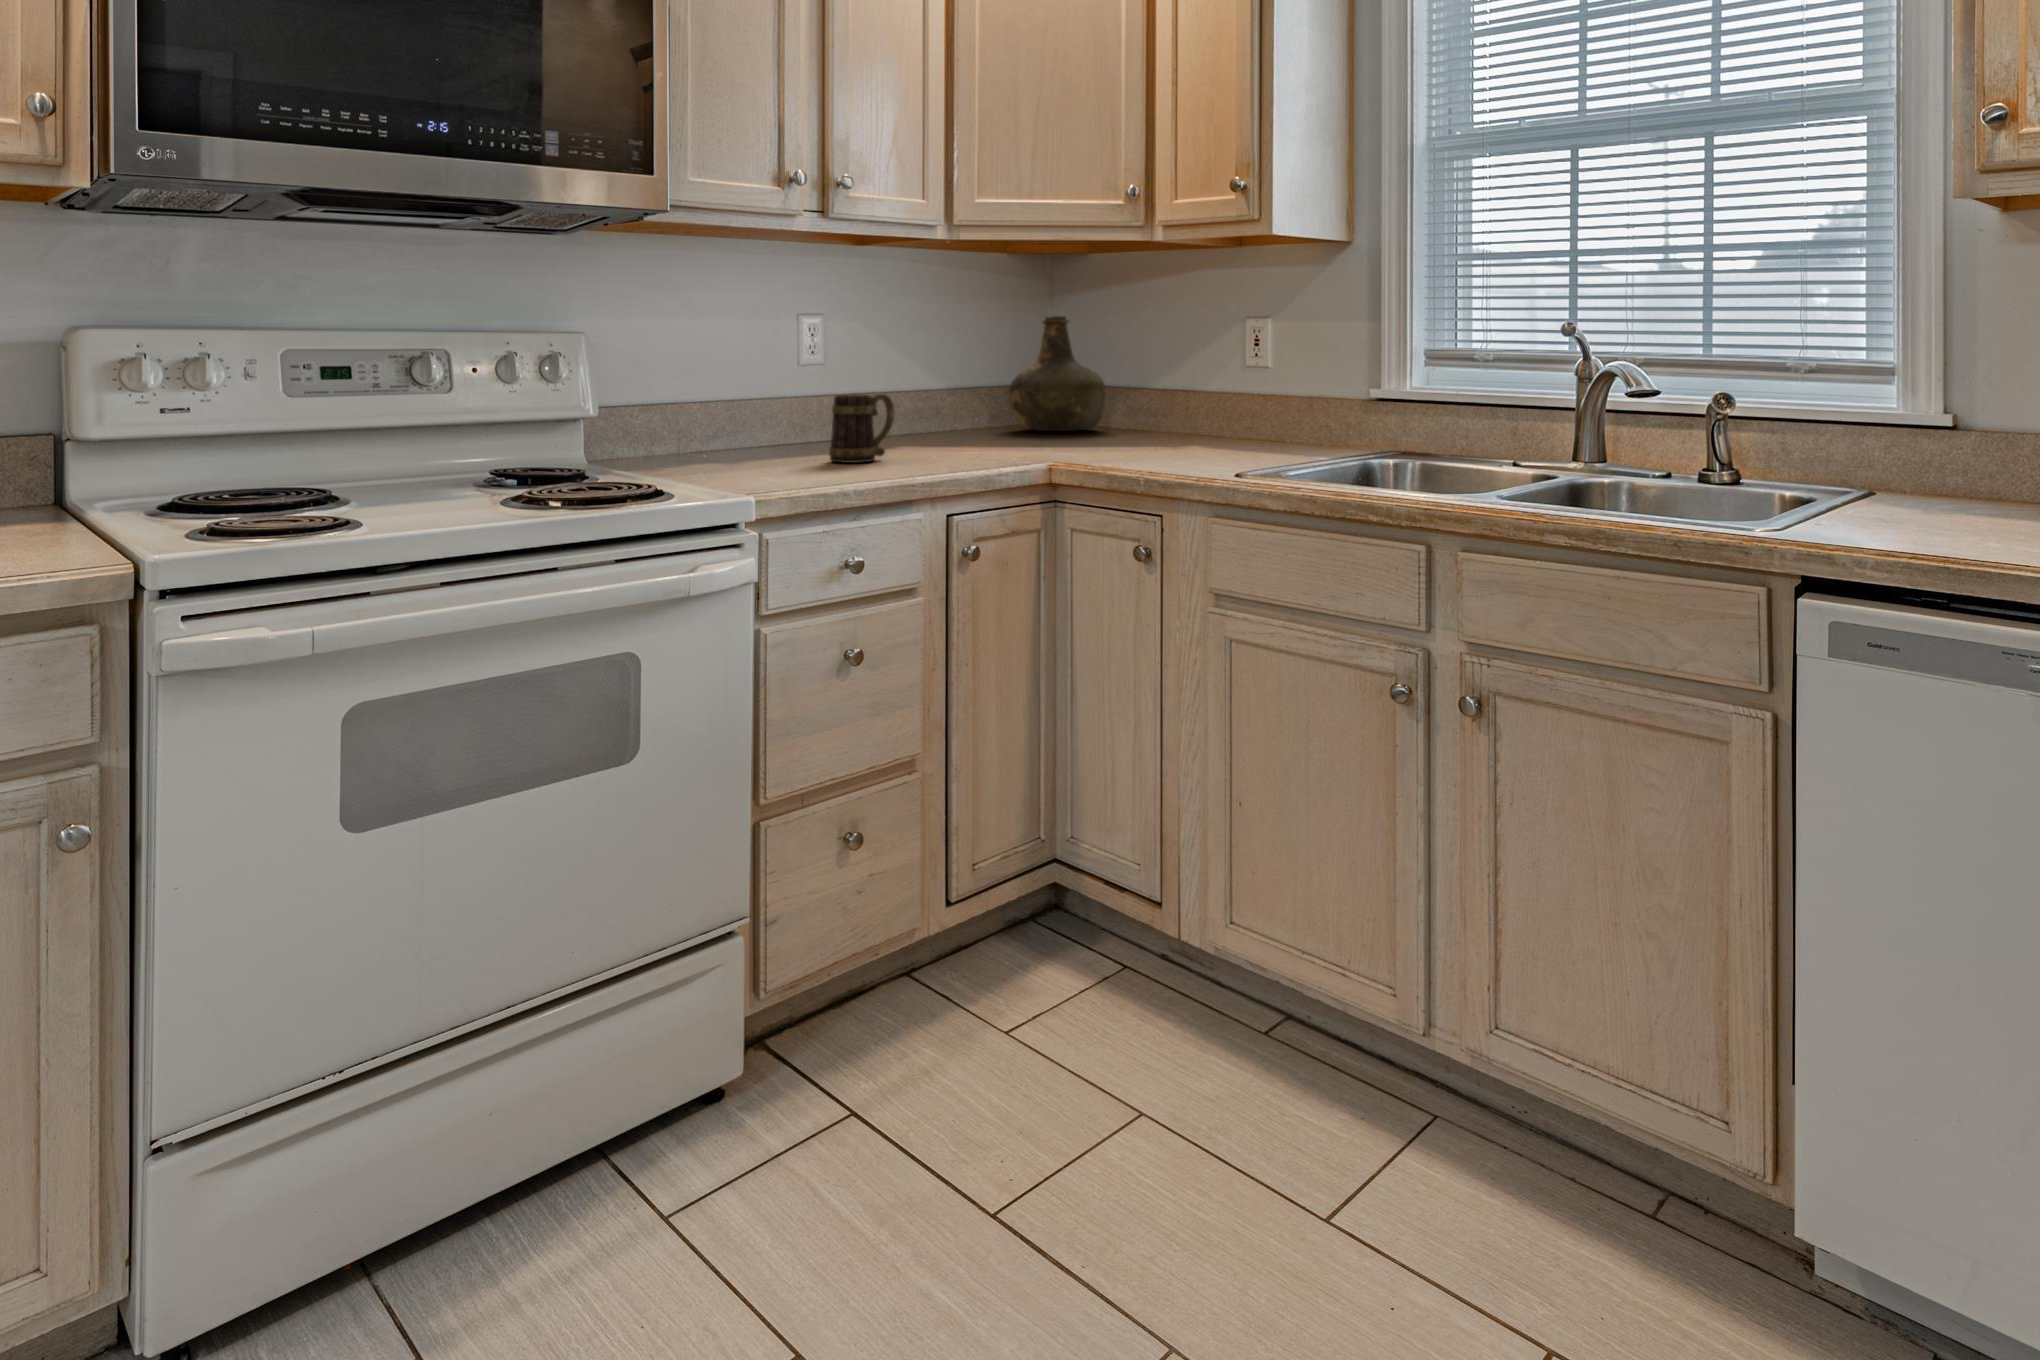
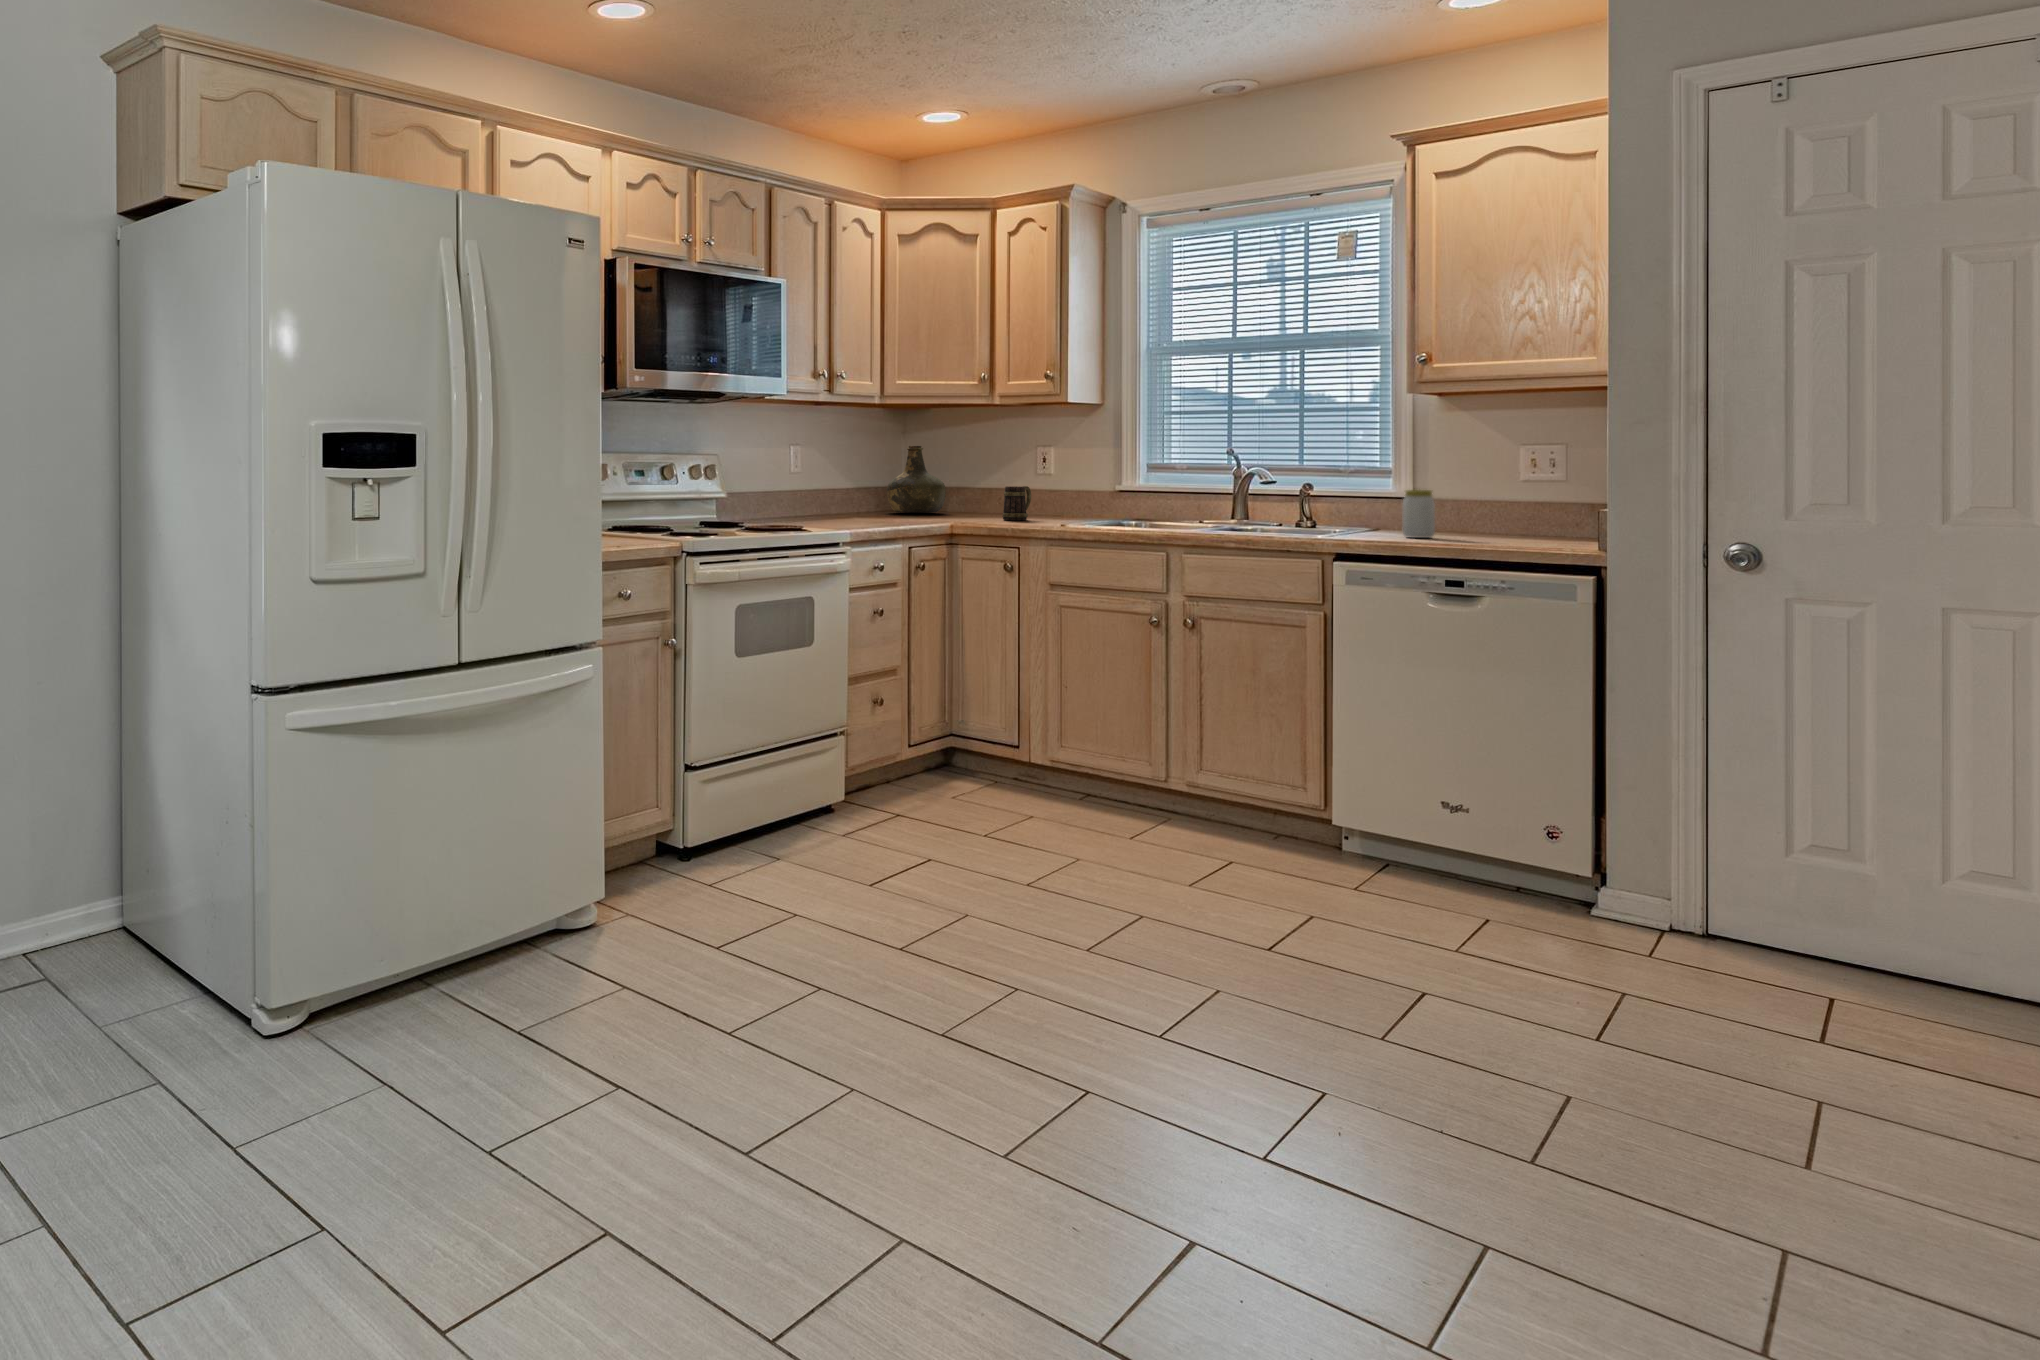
mug: present [829,394,895,463] -> present [1002,486,1031,520]
jar: none [1943,413,2021,527] -> present [1403,490,1435,538]

